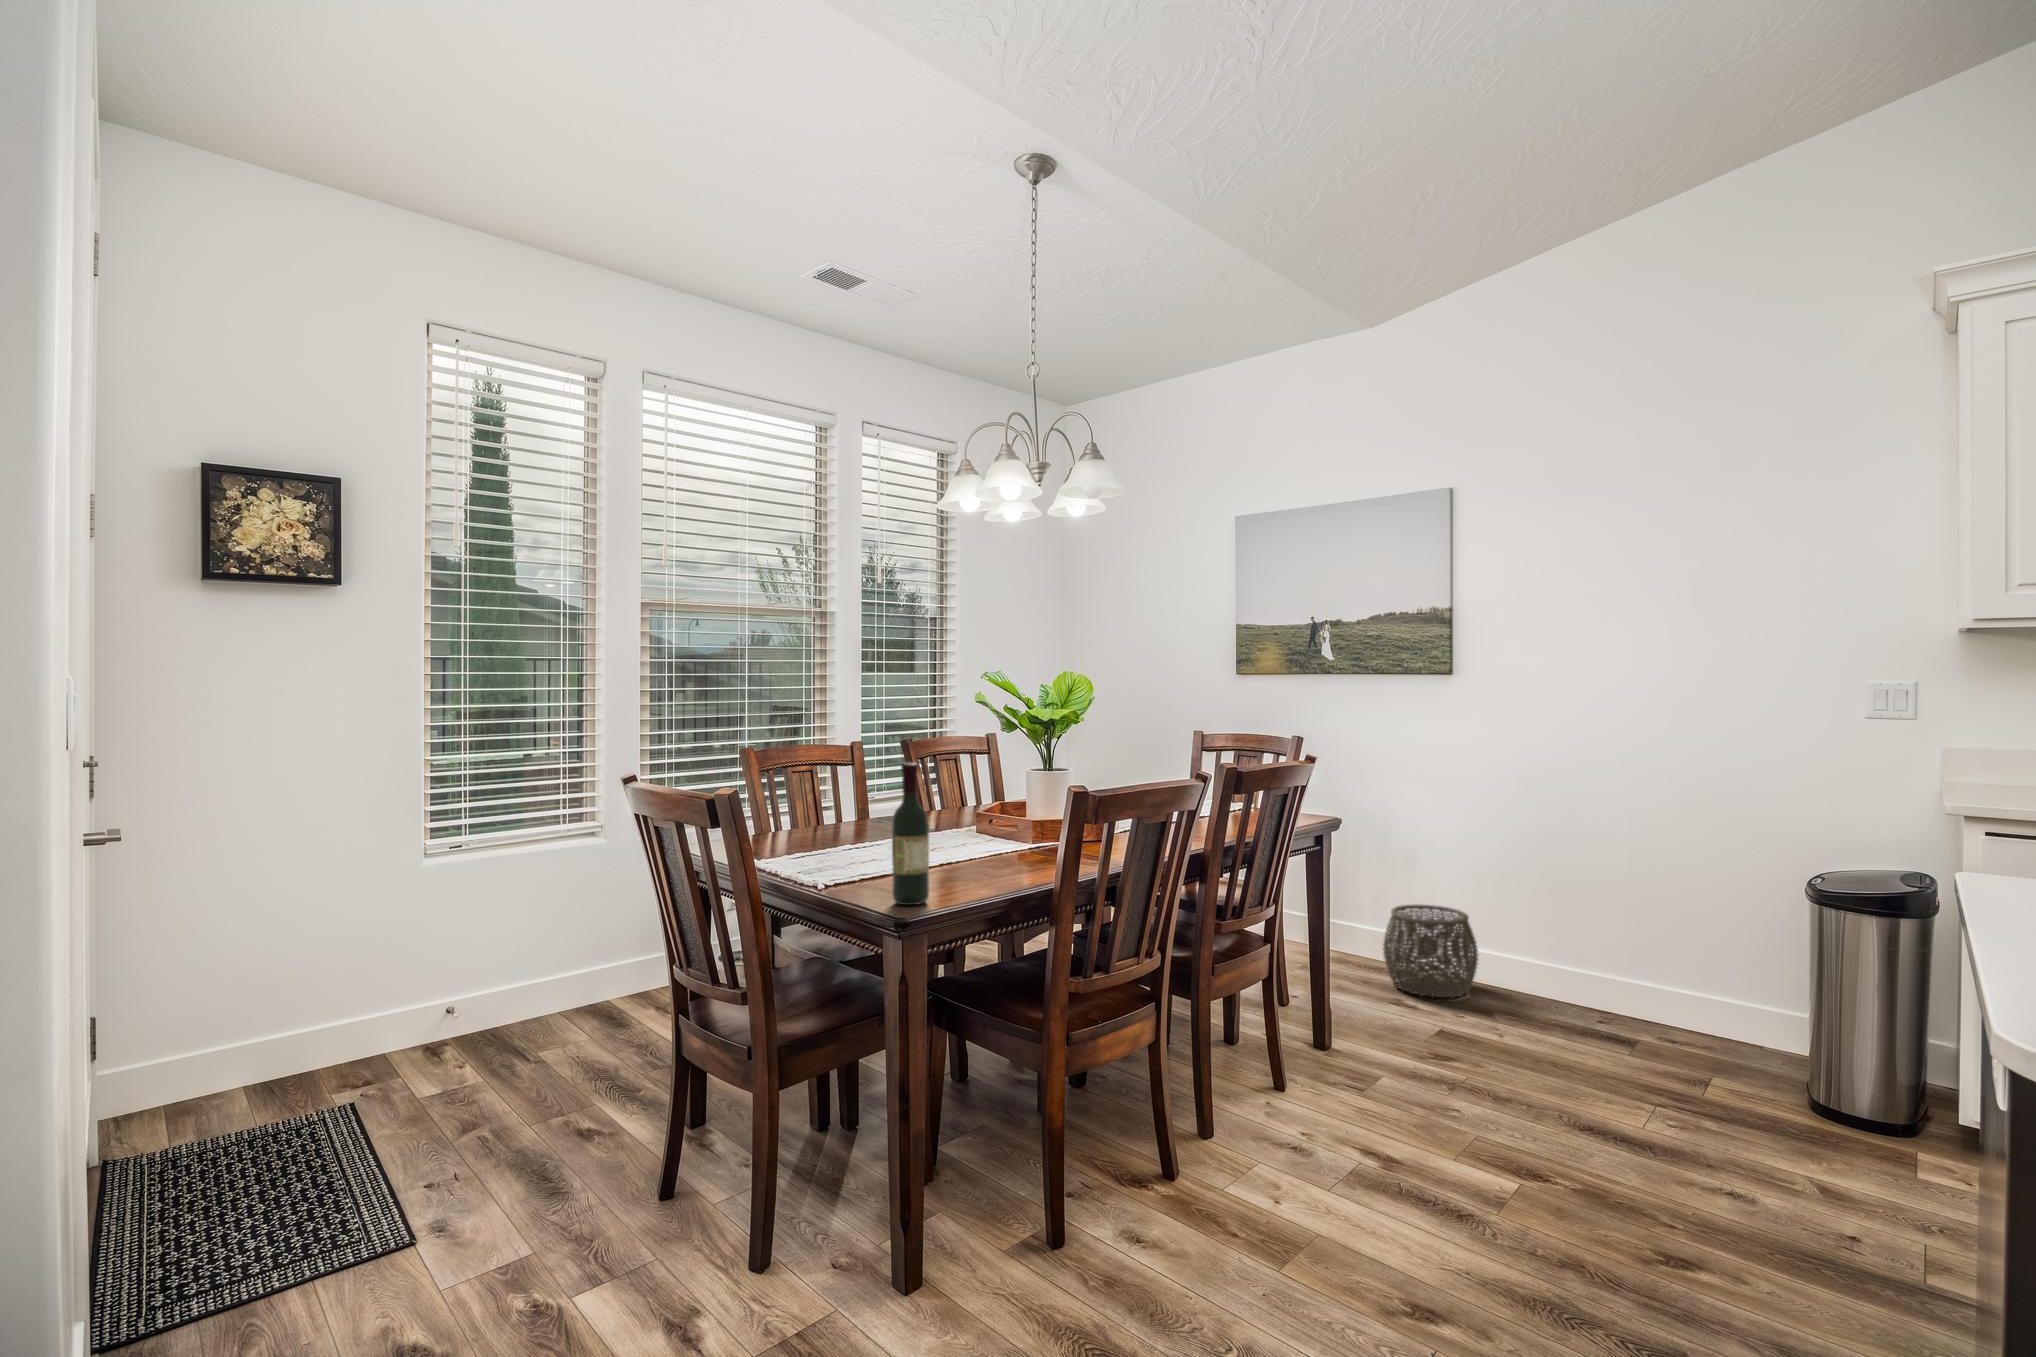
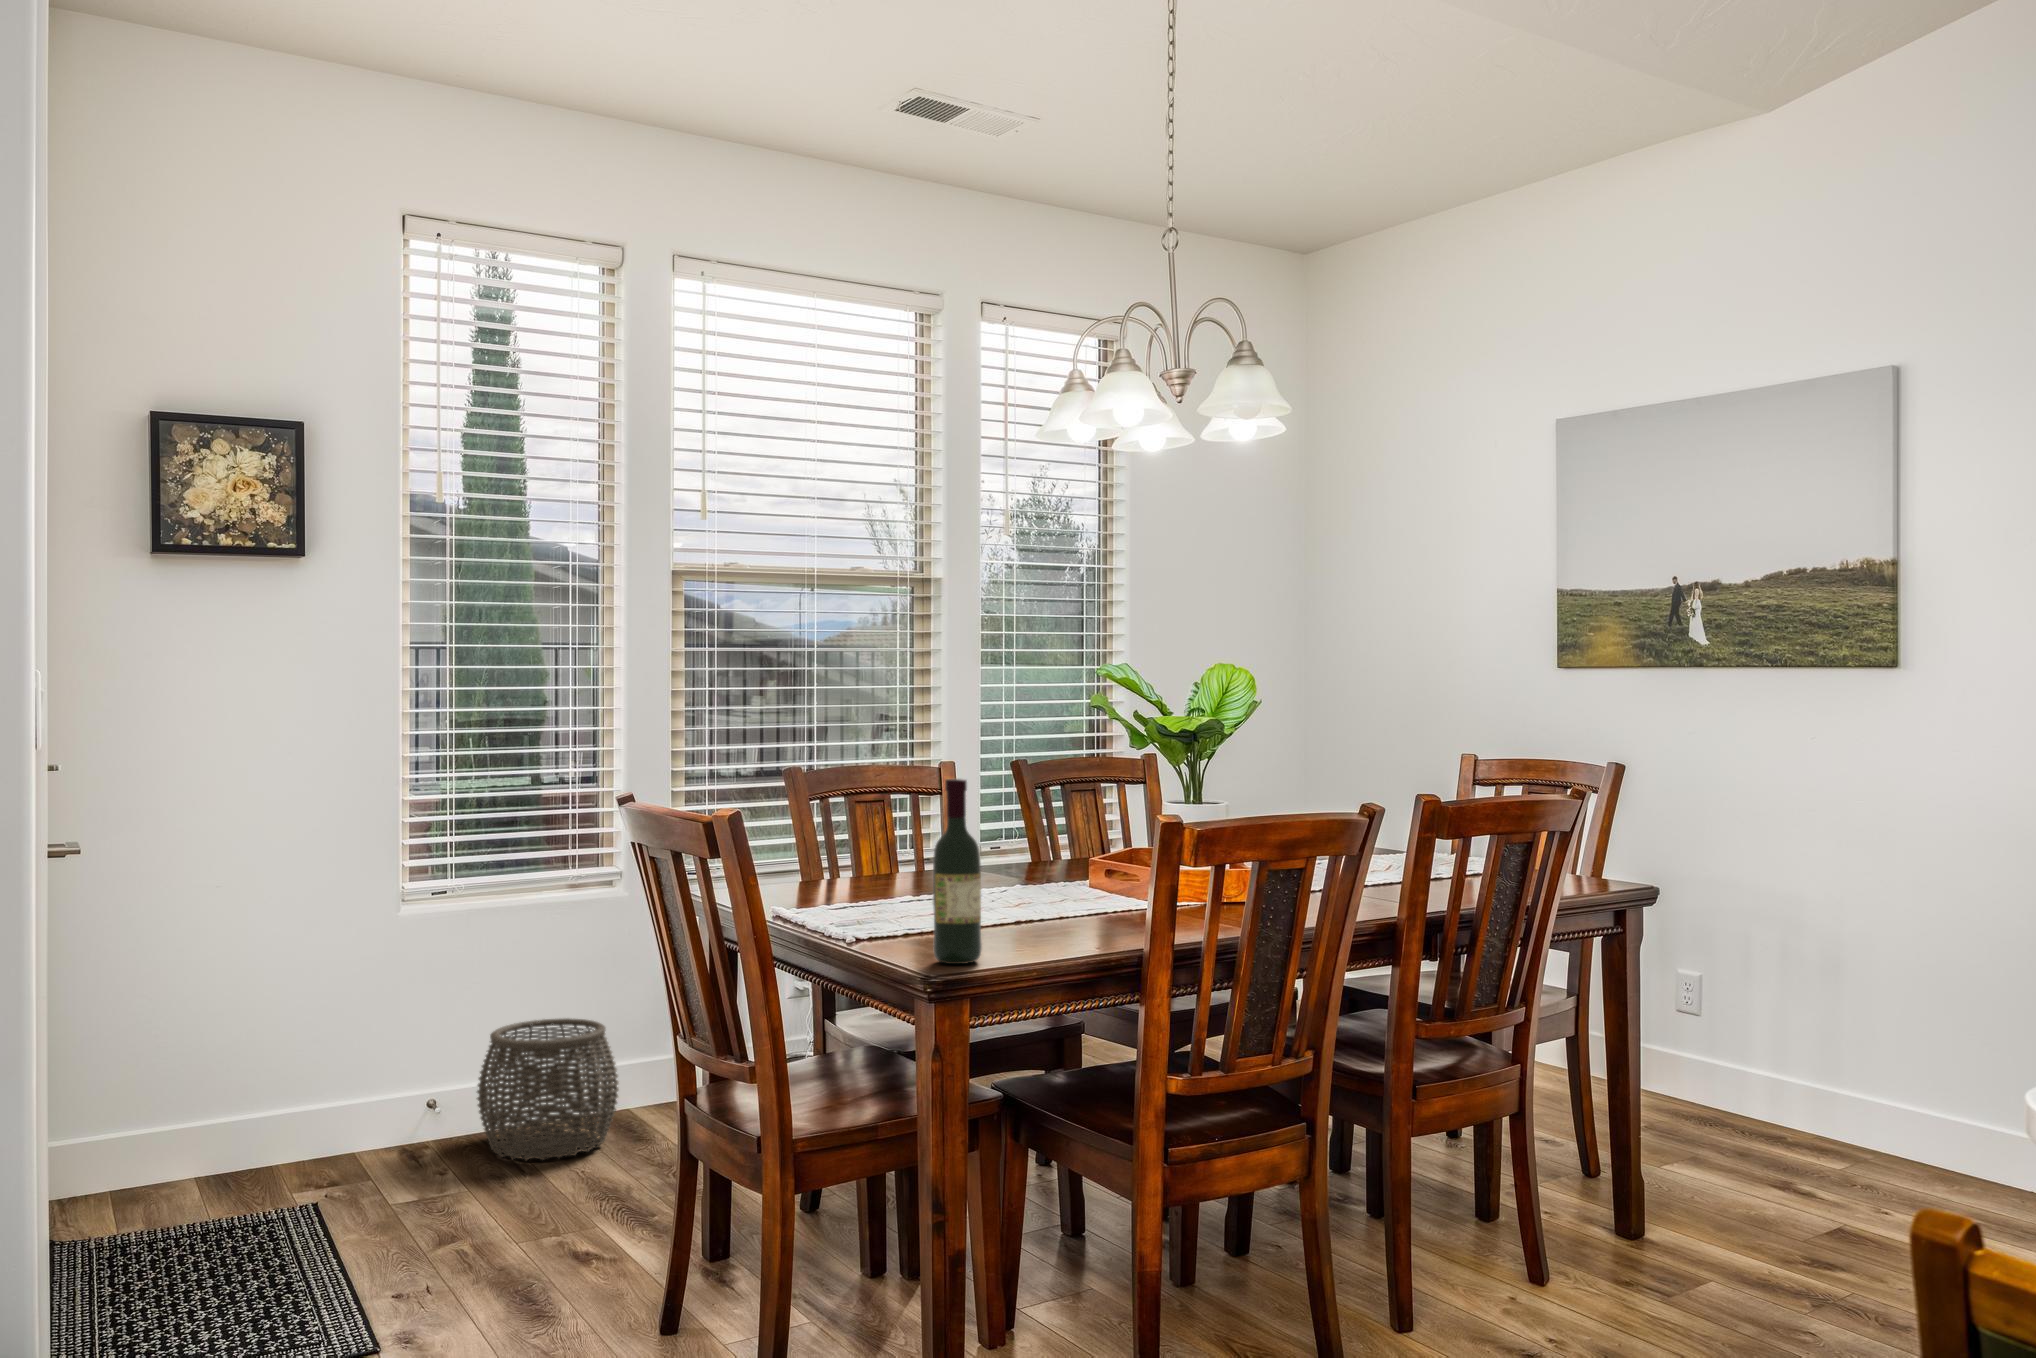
woven basket: present [1383,904,1478,998] -> present [477,1018,619,1160]

